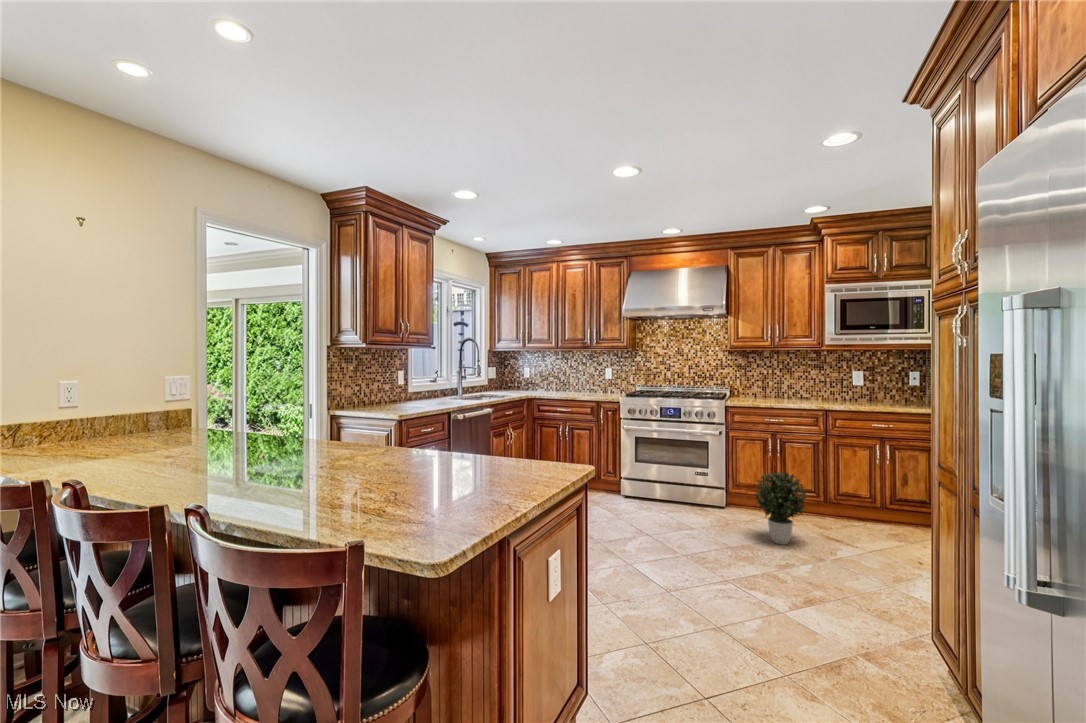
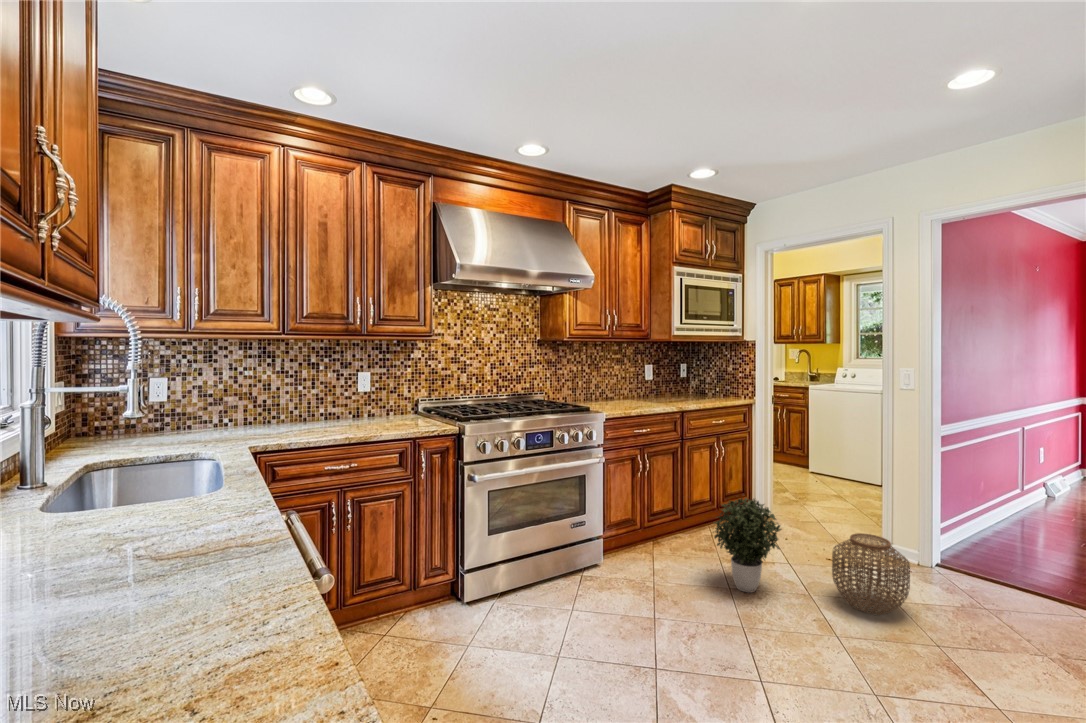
woven basket: none [813,514,878,582] -> present [832,533,910,615]

